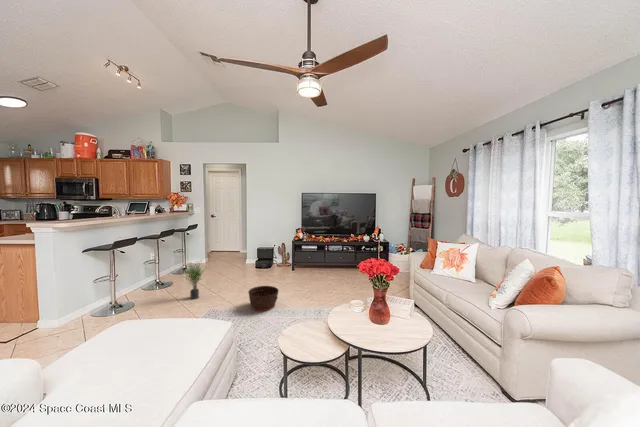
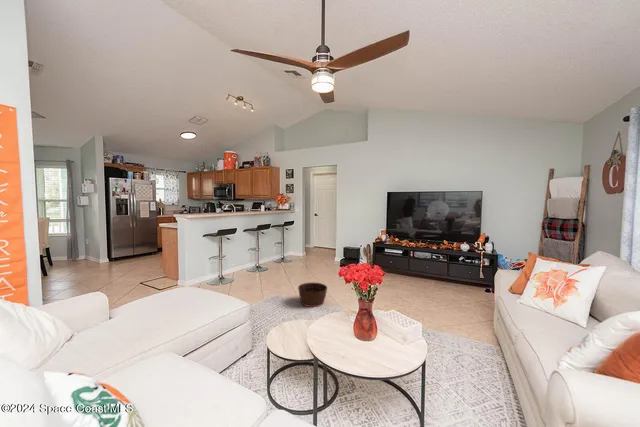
potted plant: present [185,264,202,299] -> none [254,250,279,285]

